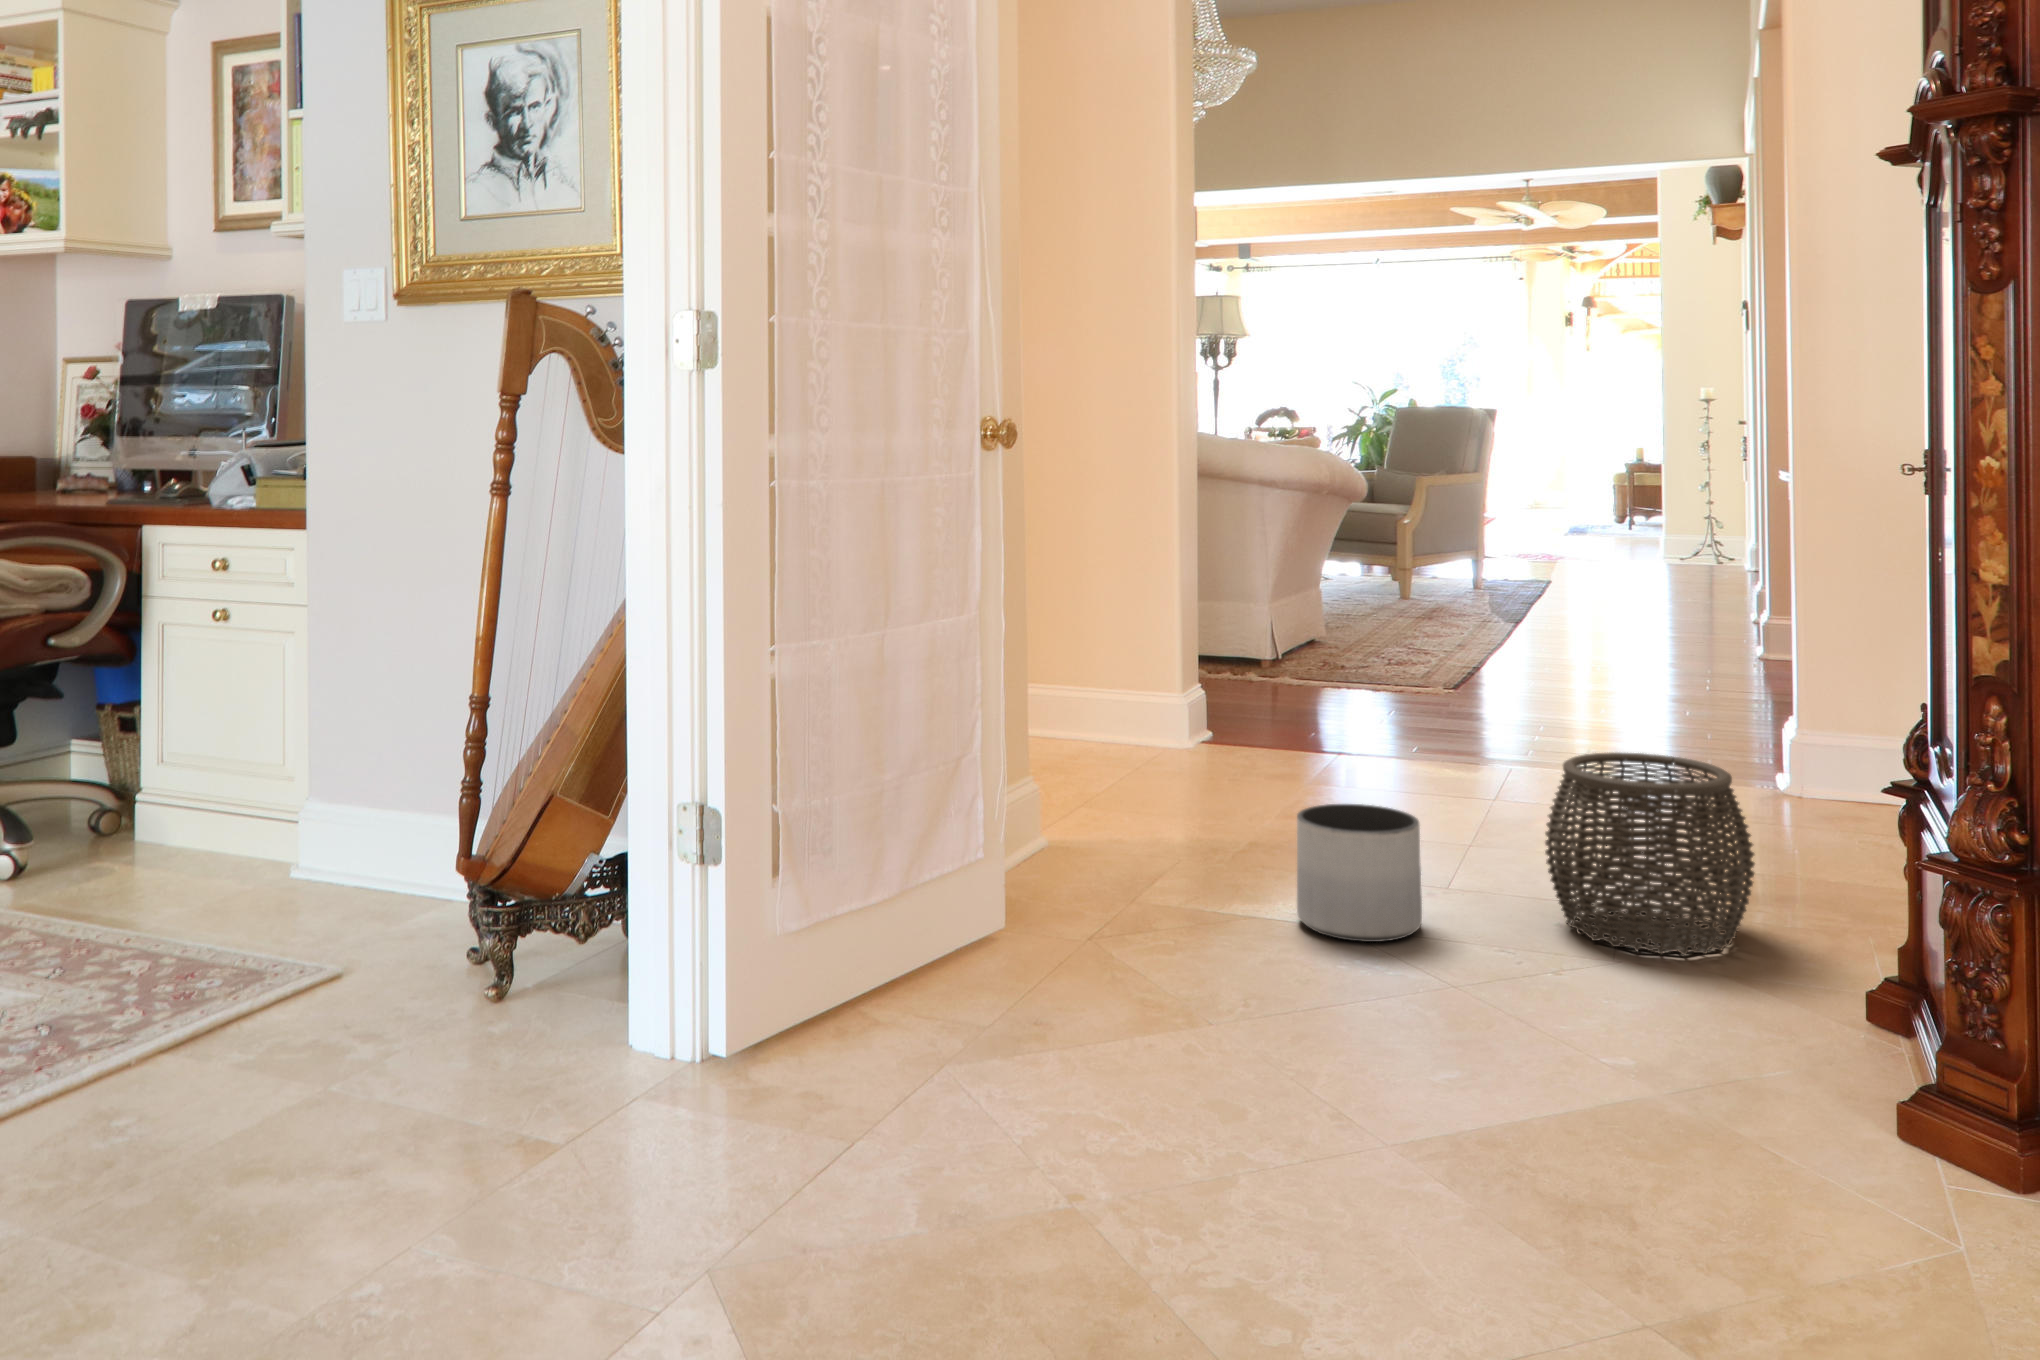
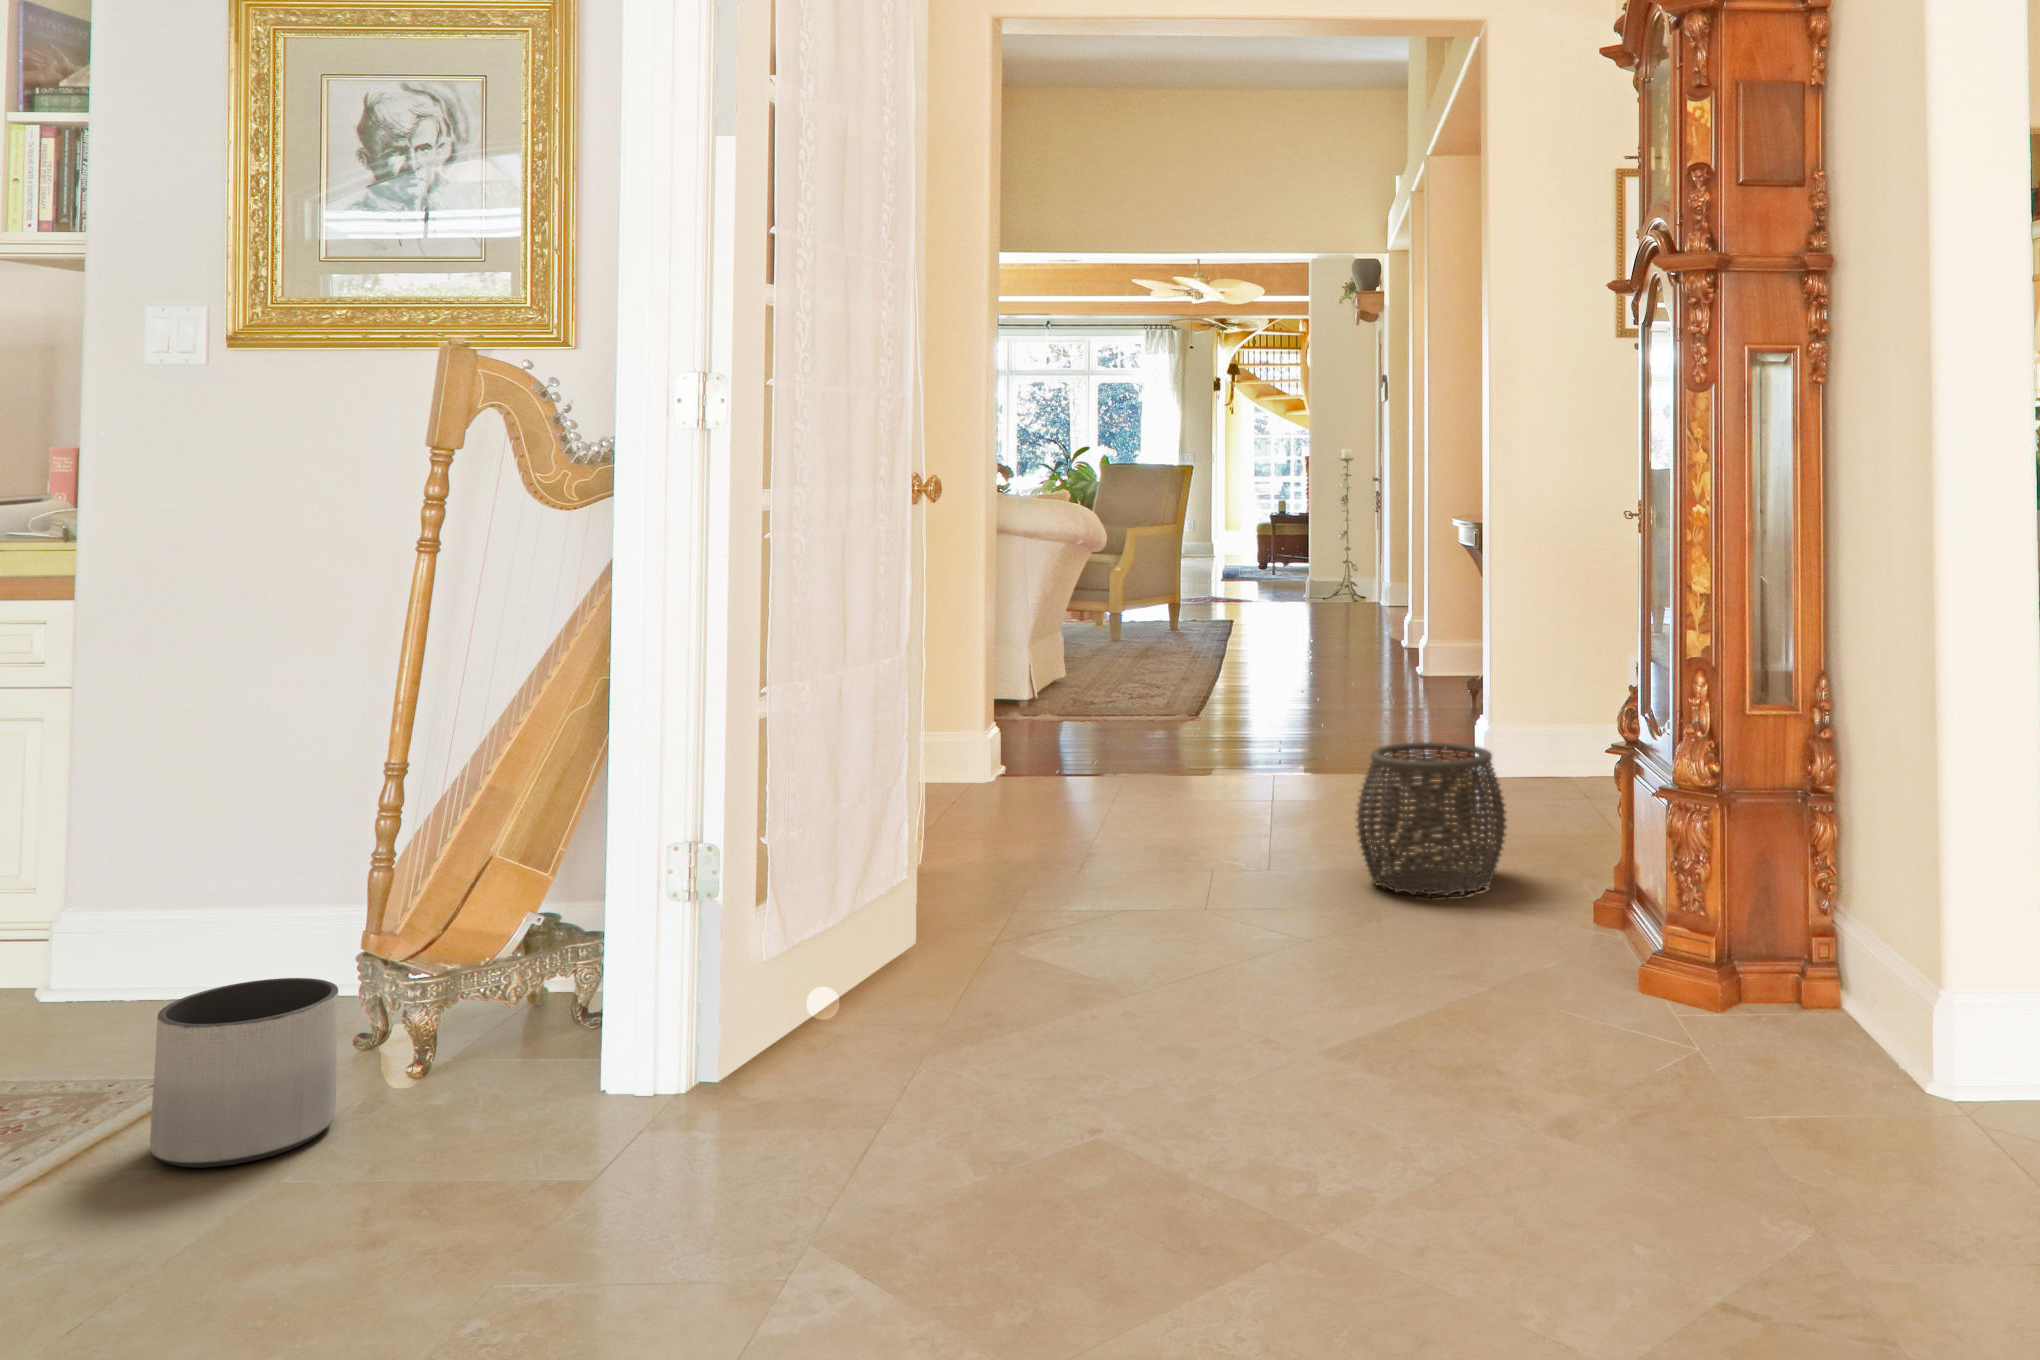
planter: present [1297,804,1422,942] -> present [150,978,338,1168]

